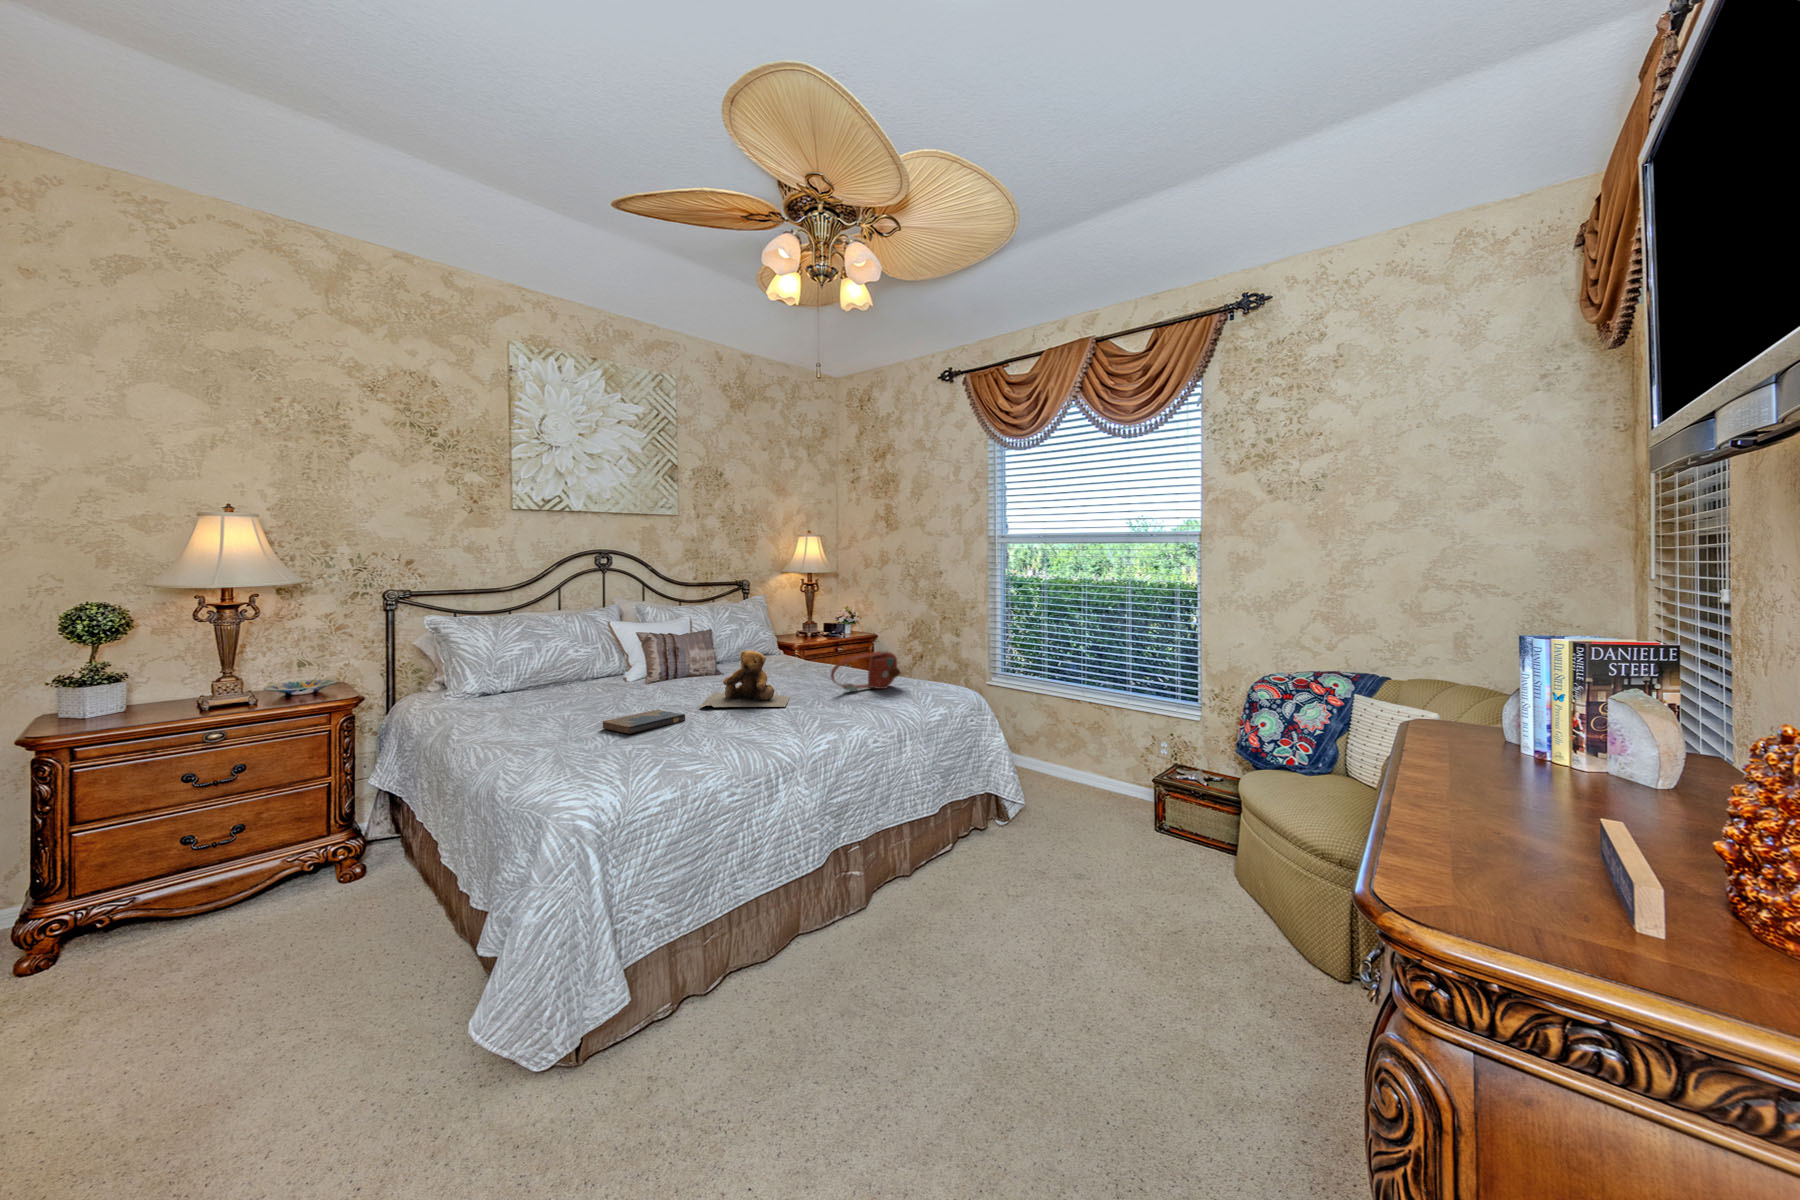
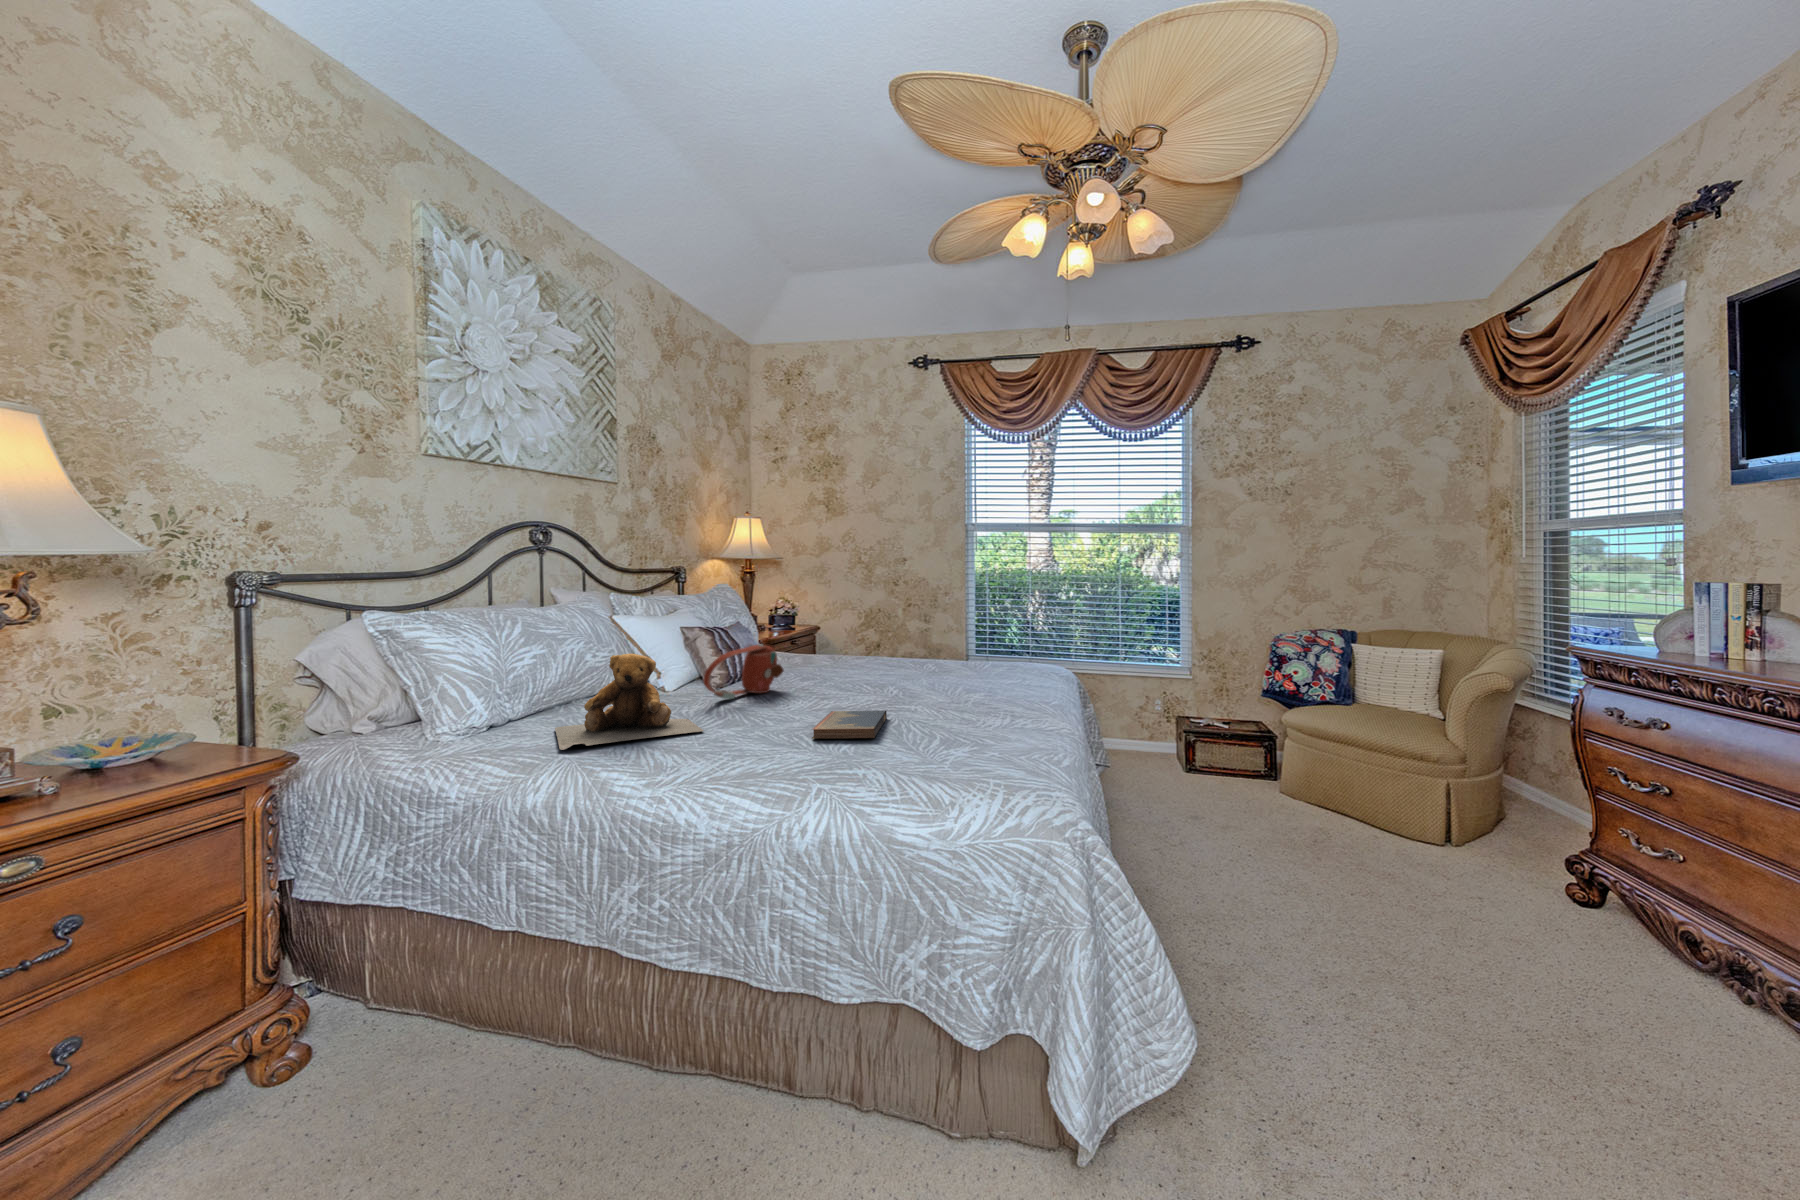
teddy bear: present [699,651,790,708] -> present [555,654,704,750]
handbag: present [831,651,901,691] -> present [704,644,784,699]

